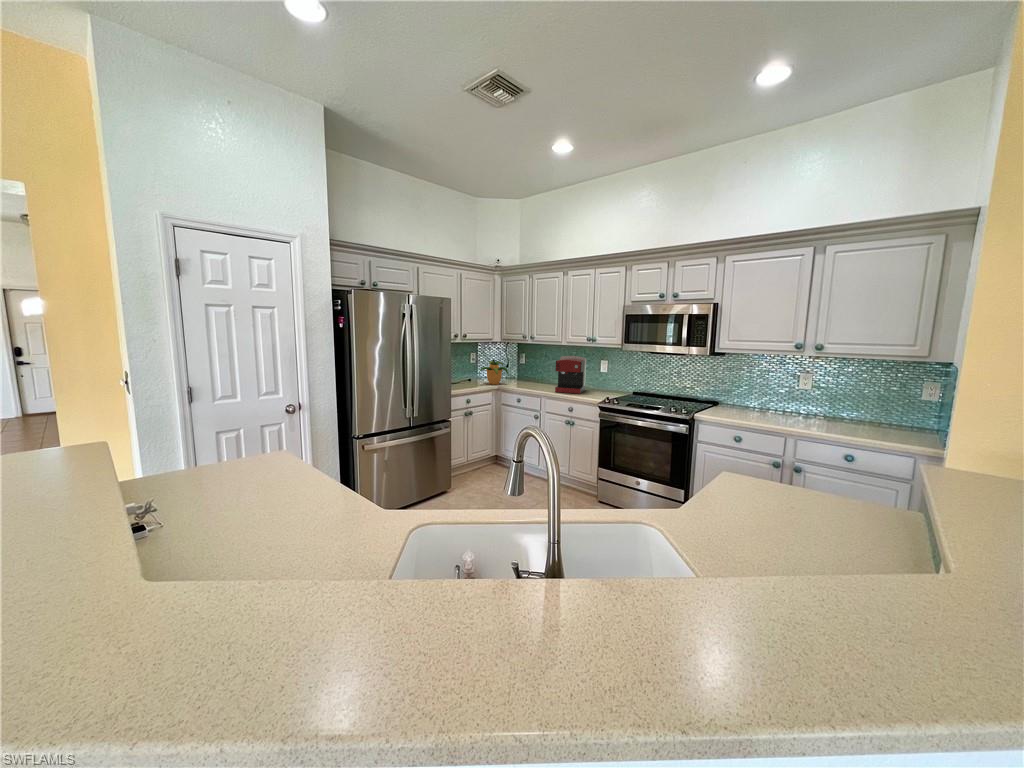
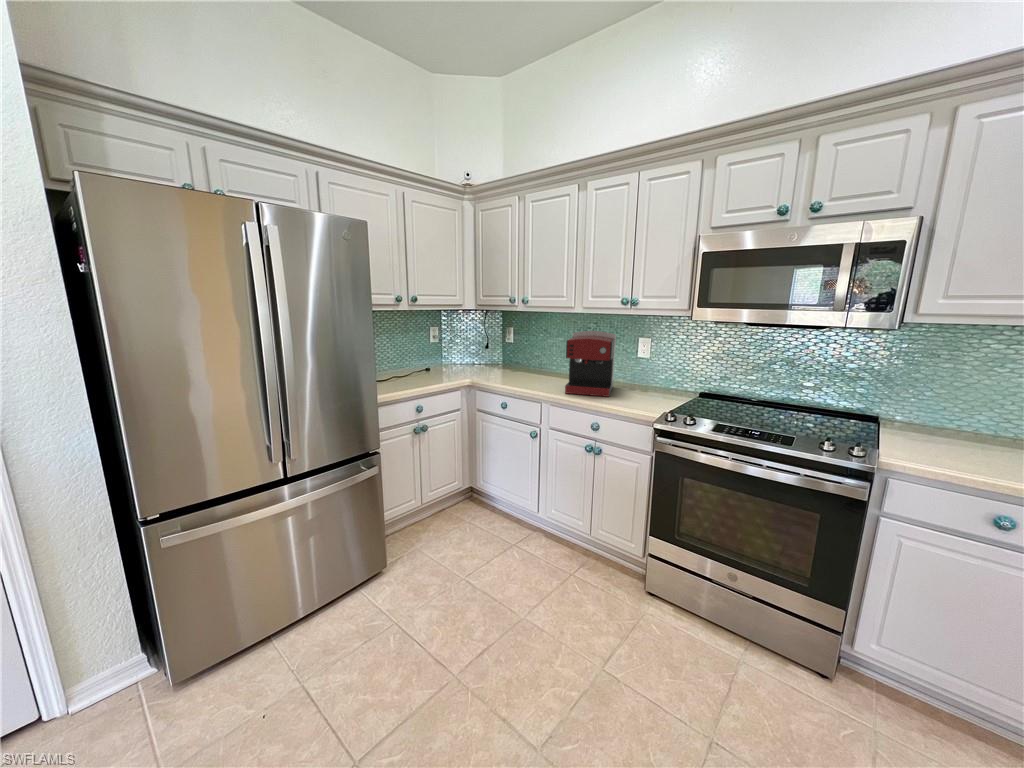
potted plant: present [480,360,508,385] -> none [440,337,487,378]

